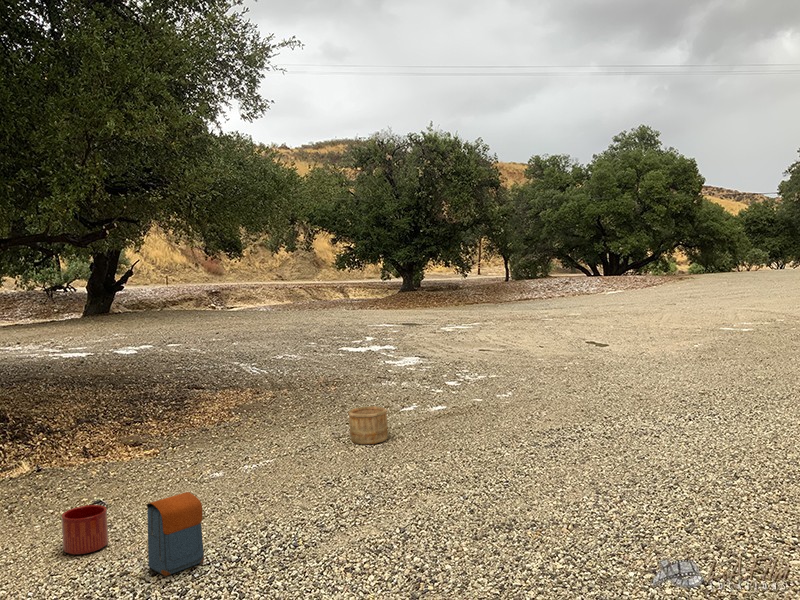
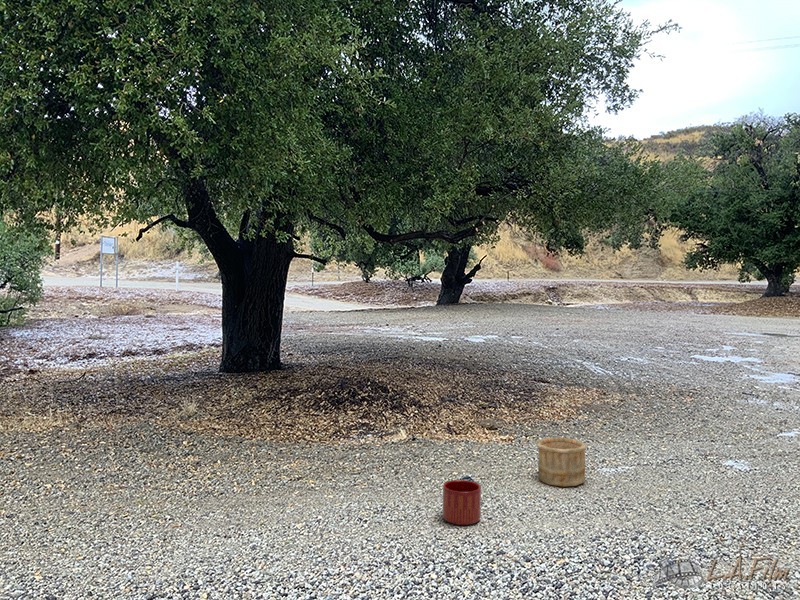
wooden bucket: present [348,406,388,444] -> present [537,438,586,487]
backpack: present [147,492,204,576] -> none [520,486,576,565]

